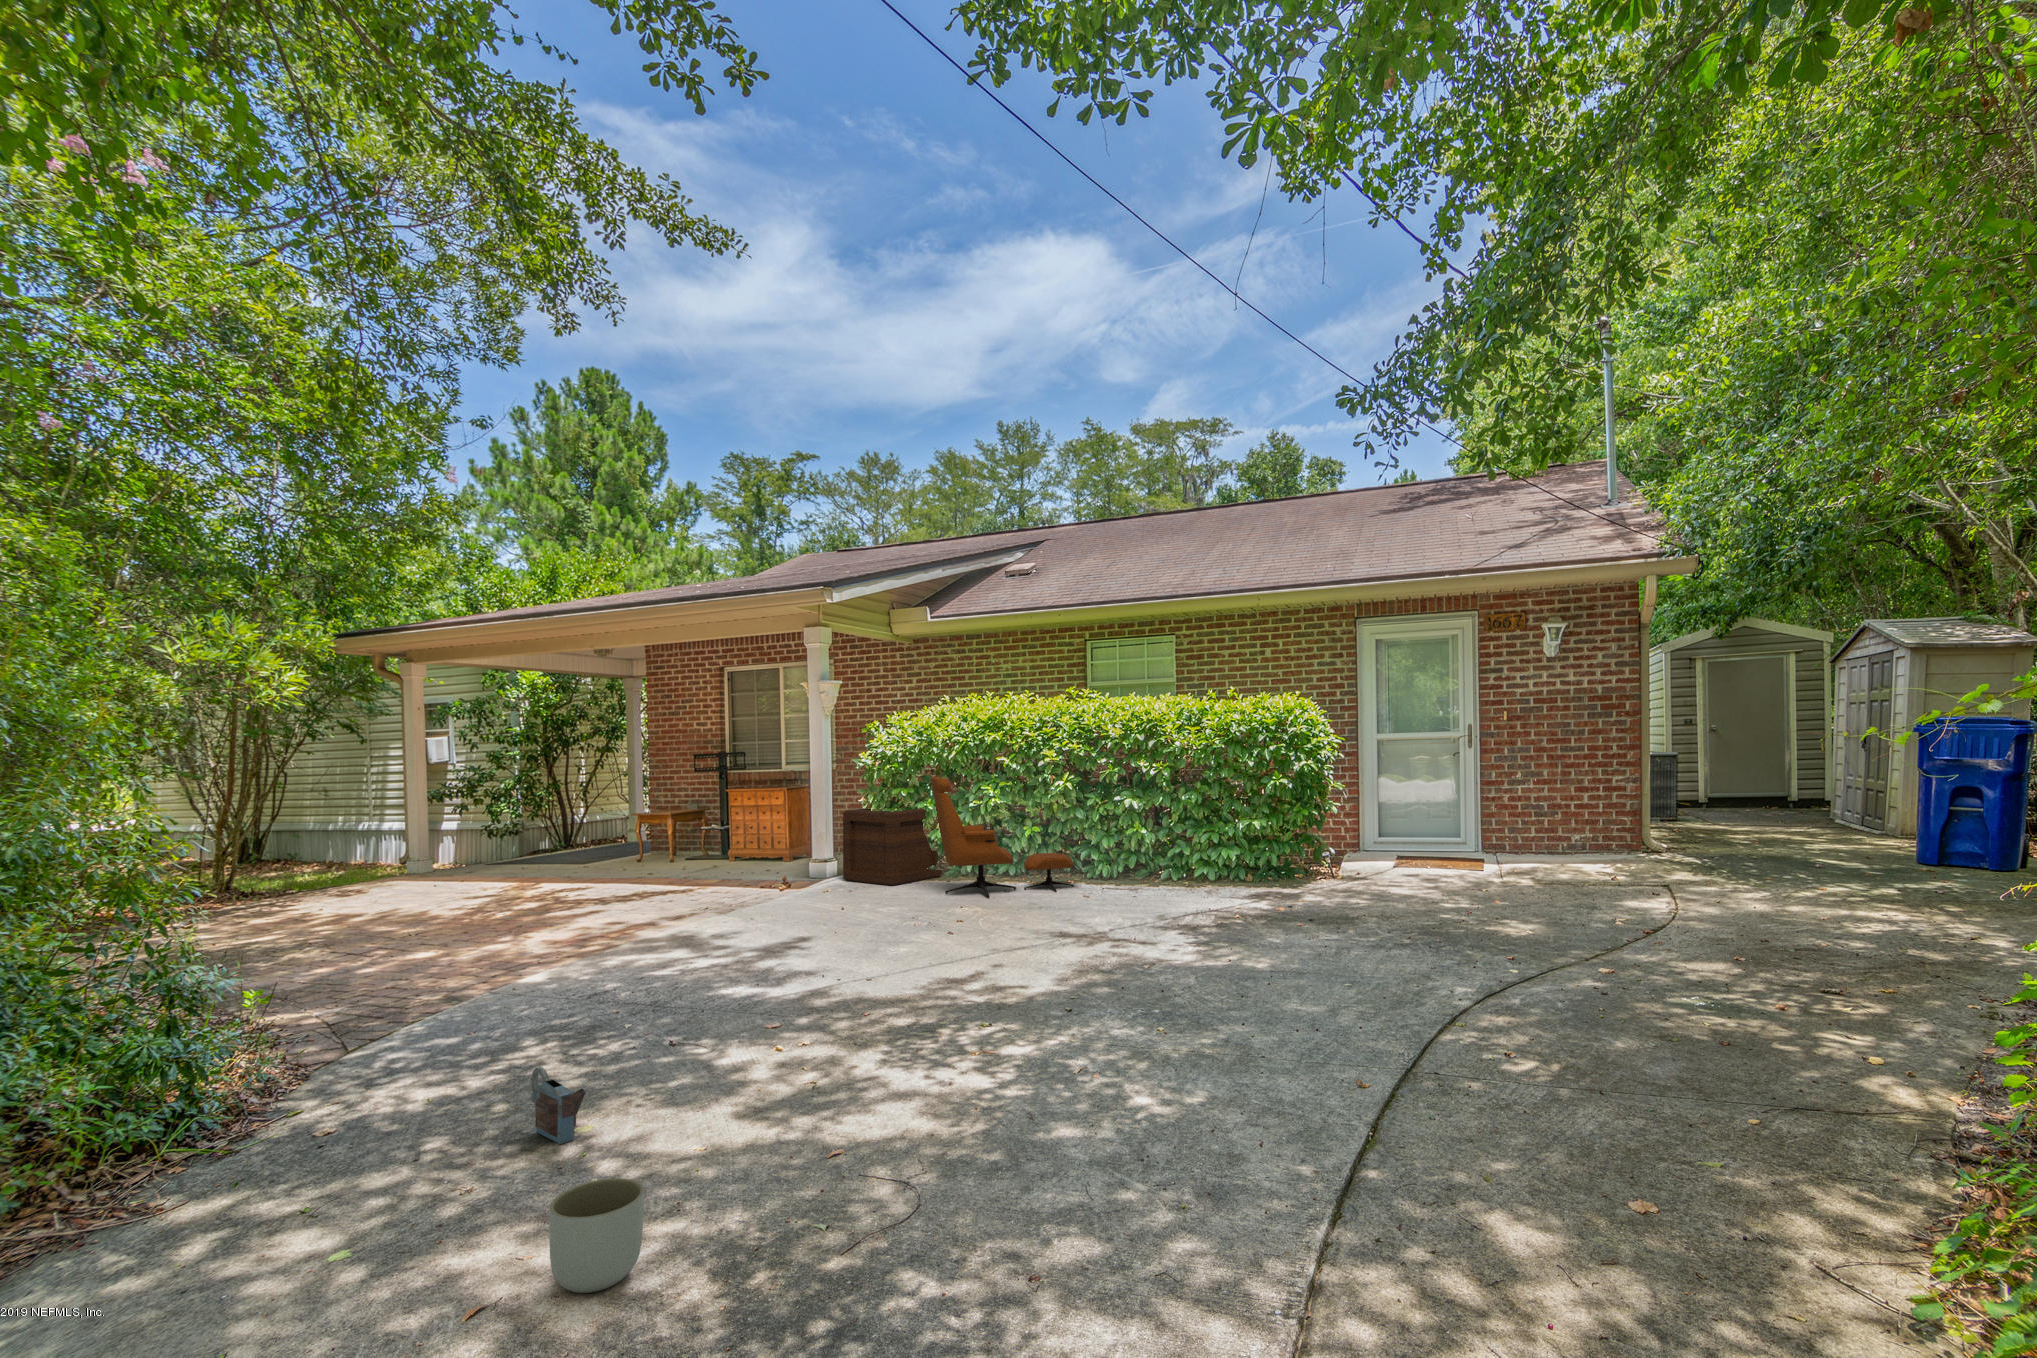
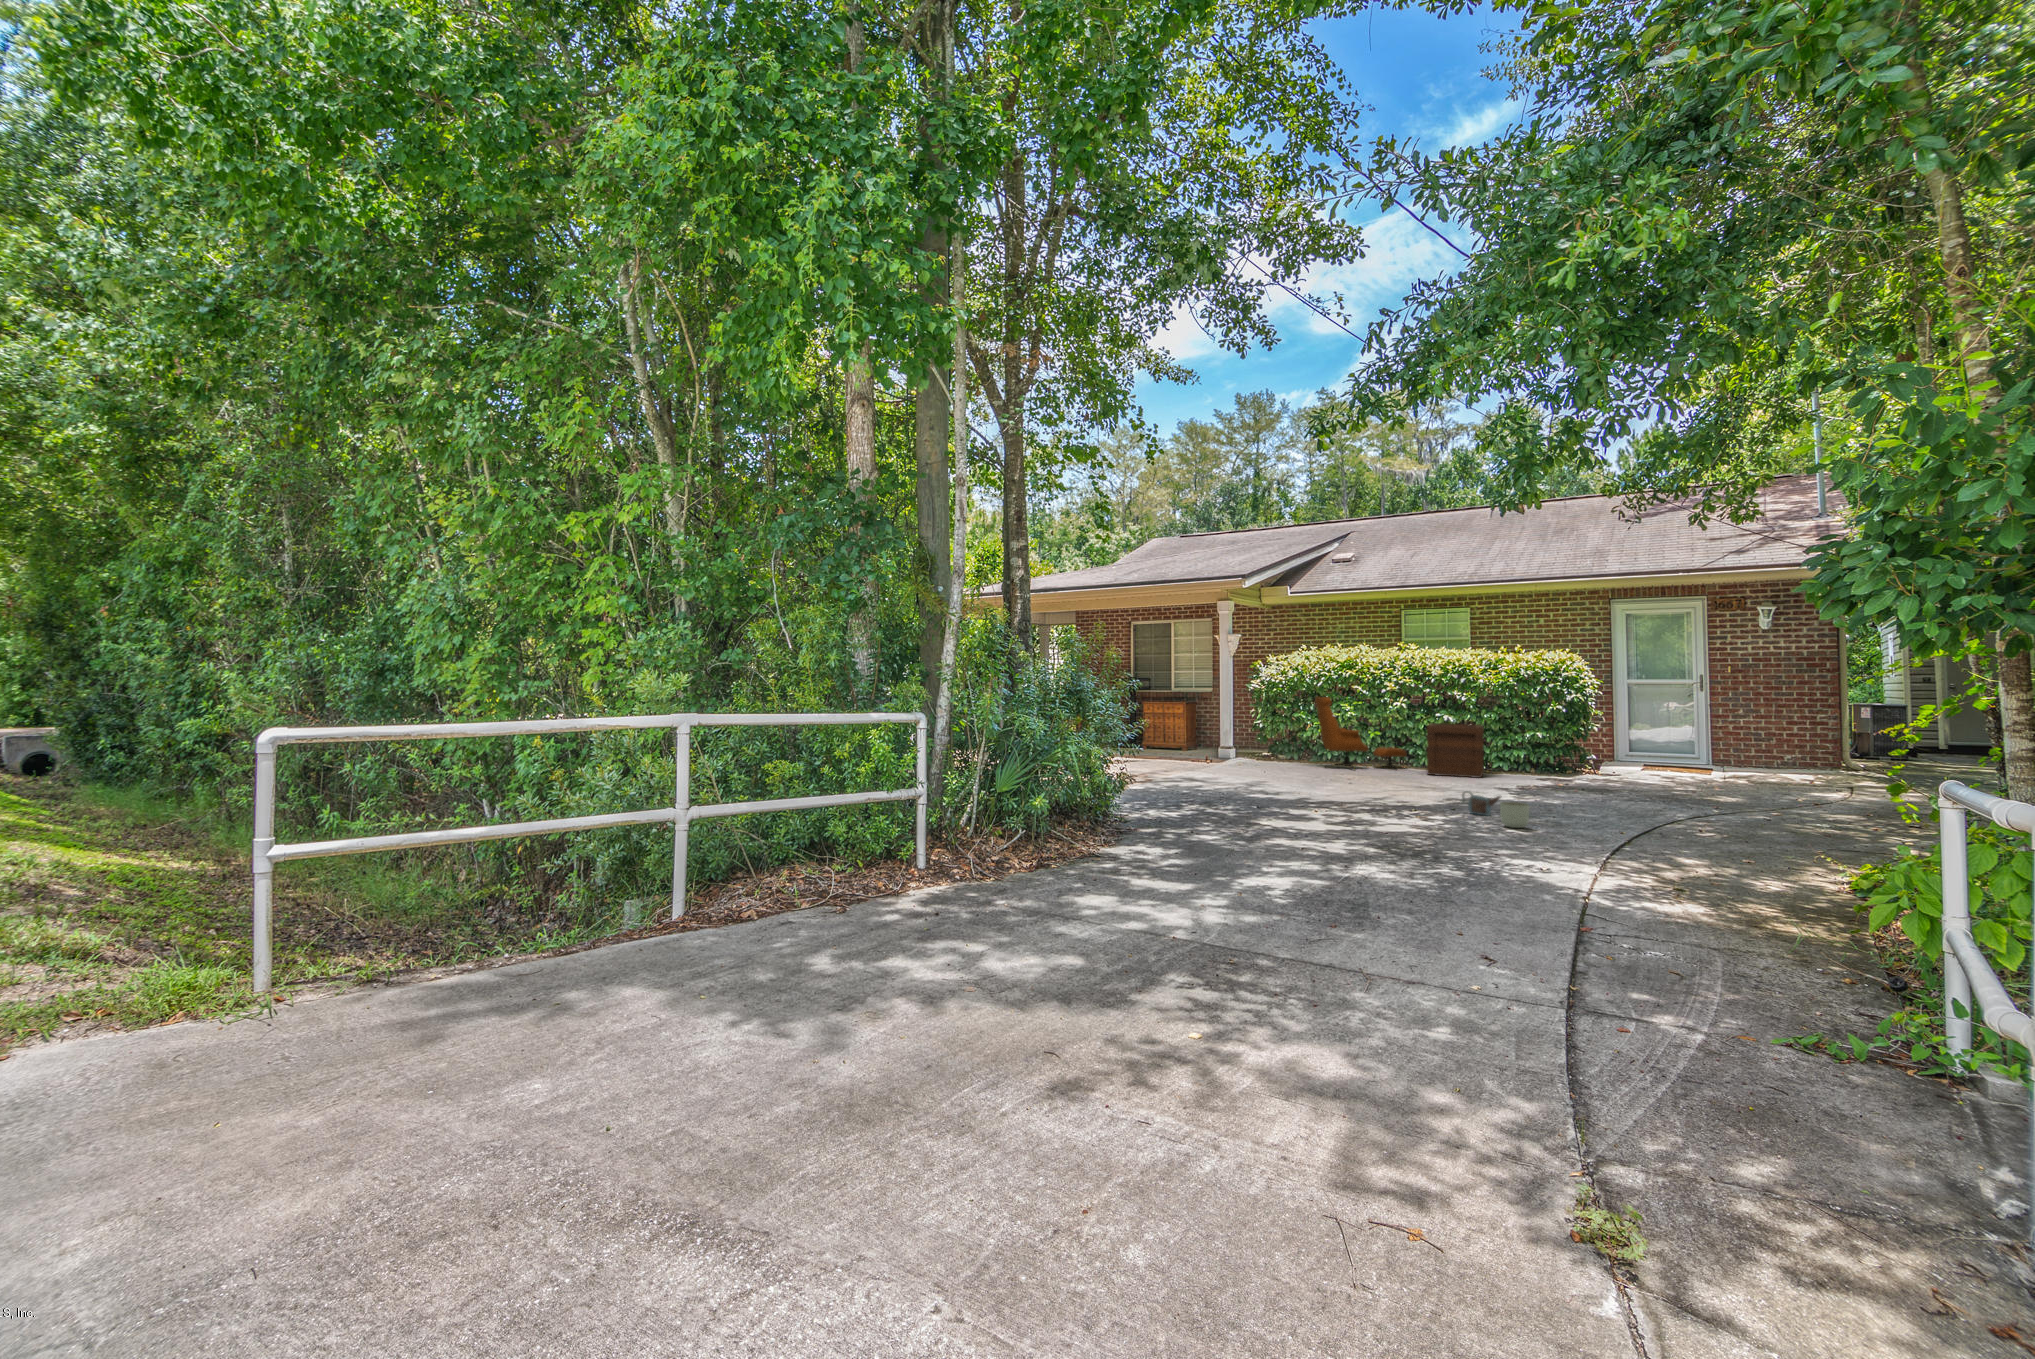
wooden crate: present [843,808,942,886] -> present [1427,723,1484,778]
watering can: present [531,1067,586,1144] -> present [1462,791,1501,816]
planter: present [549,1178,644,1293] -> present [1500,802,1529,828]

